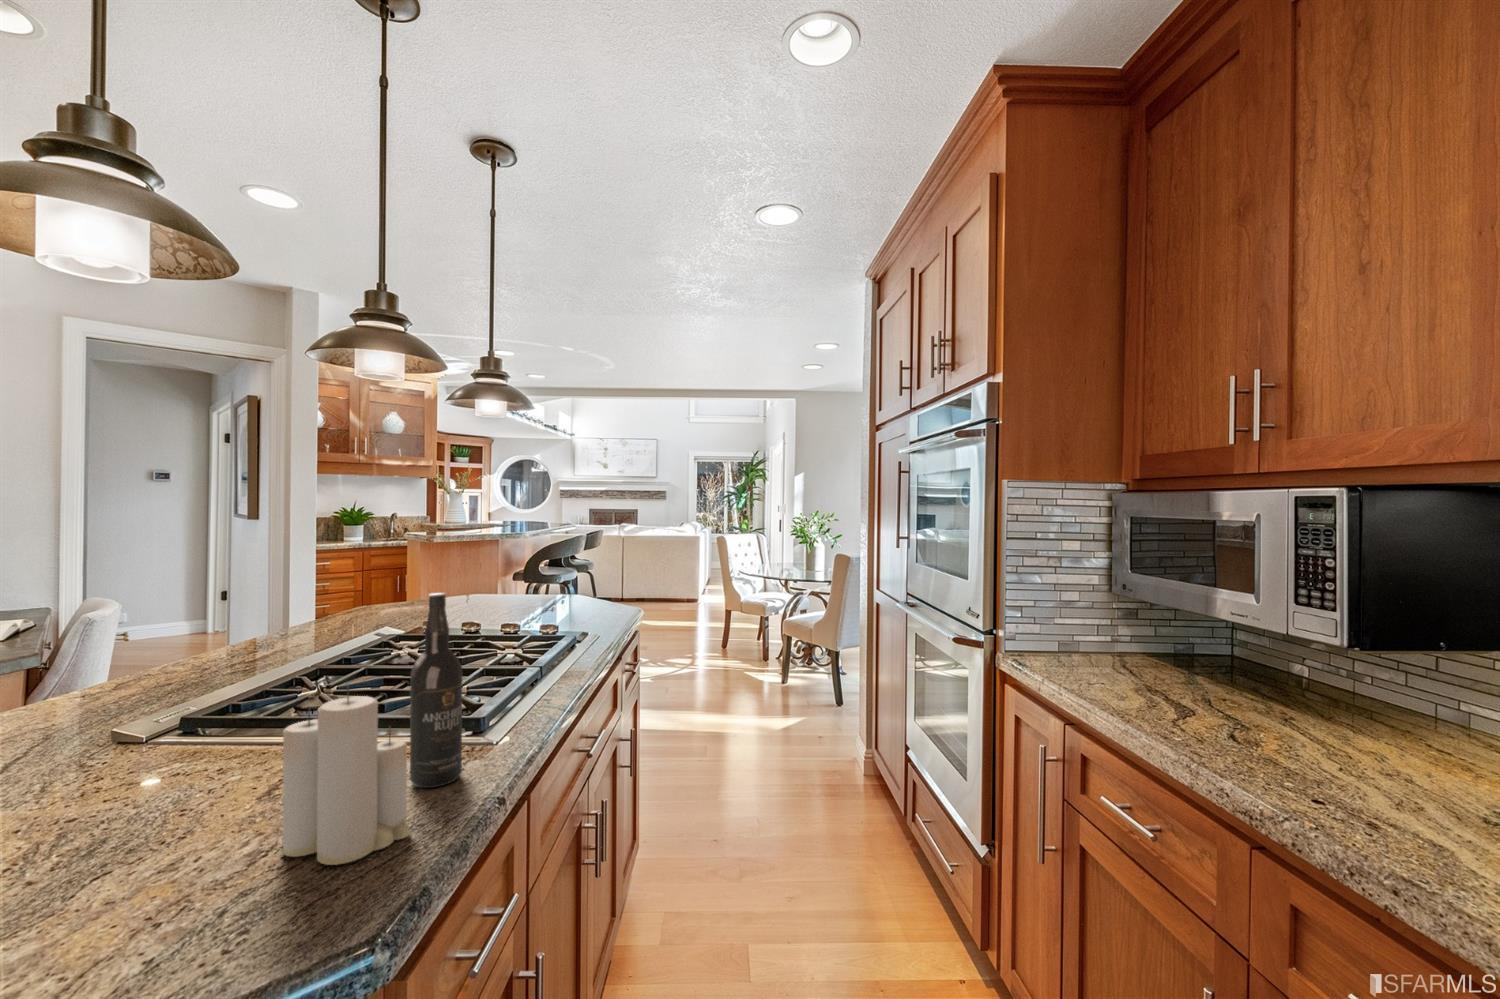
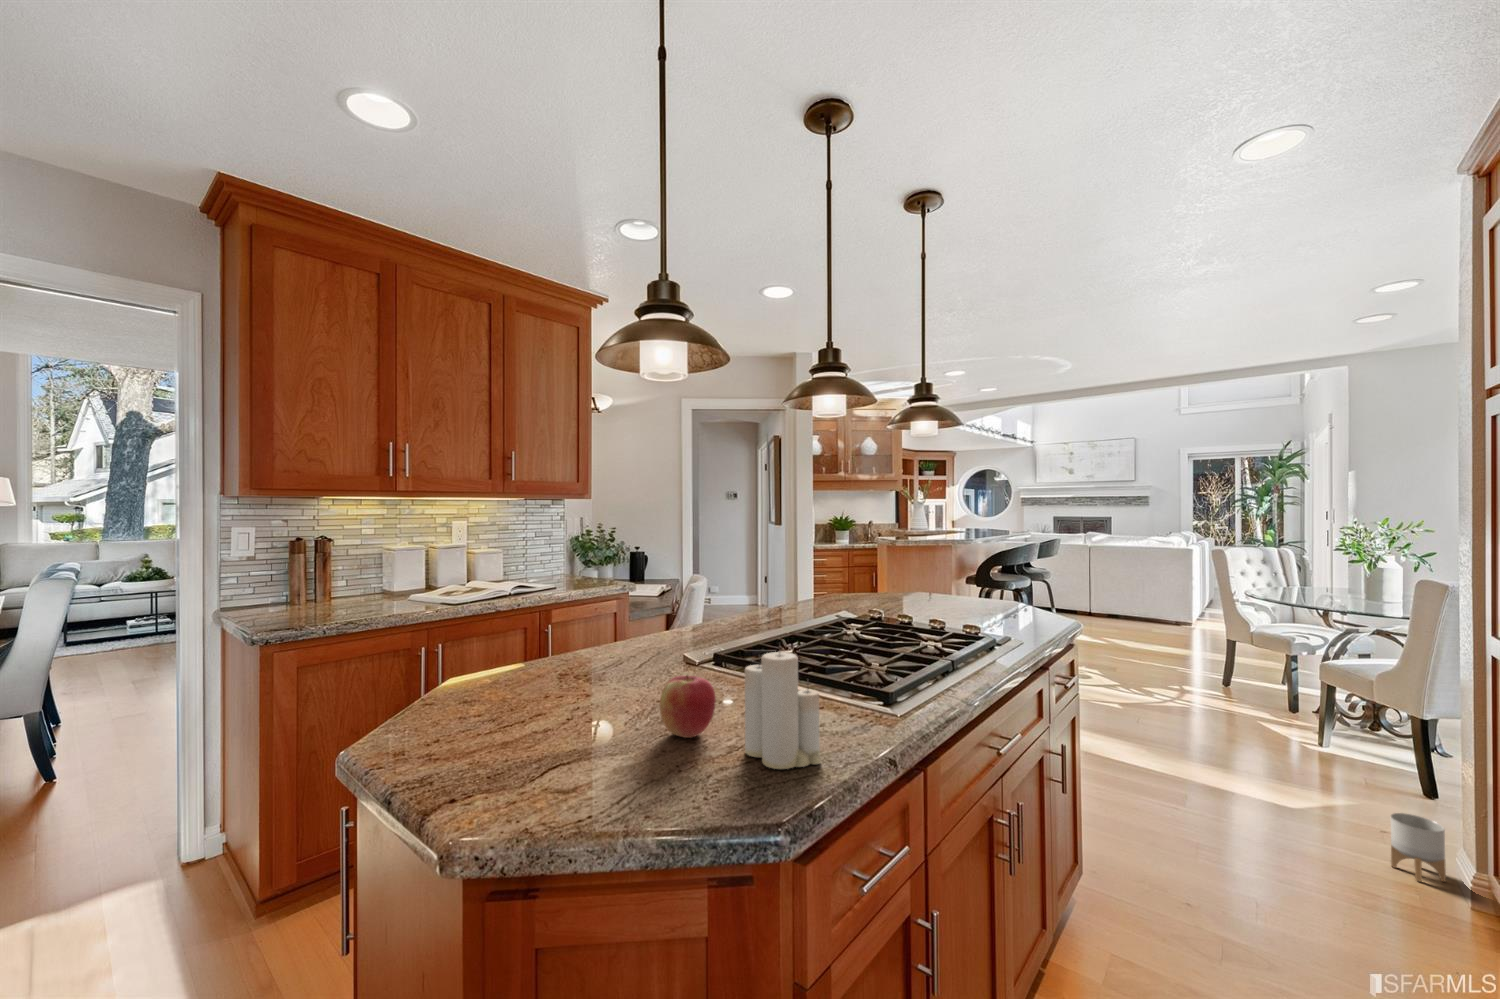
wine bottle: present [410,593,462,788] -> none [830,583,868,737]
planter: none [833,724,860,771] -> present [1391,813,1446,882]
apple: none [100,758,220,862] -> present [660,675,716,738]

